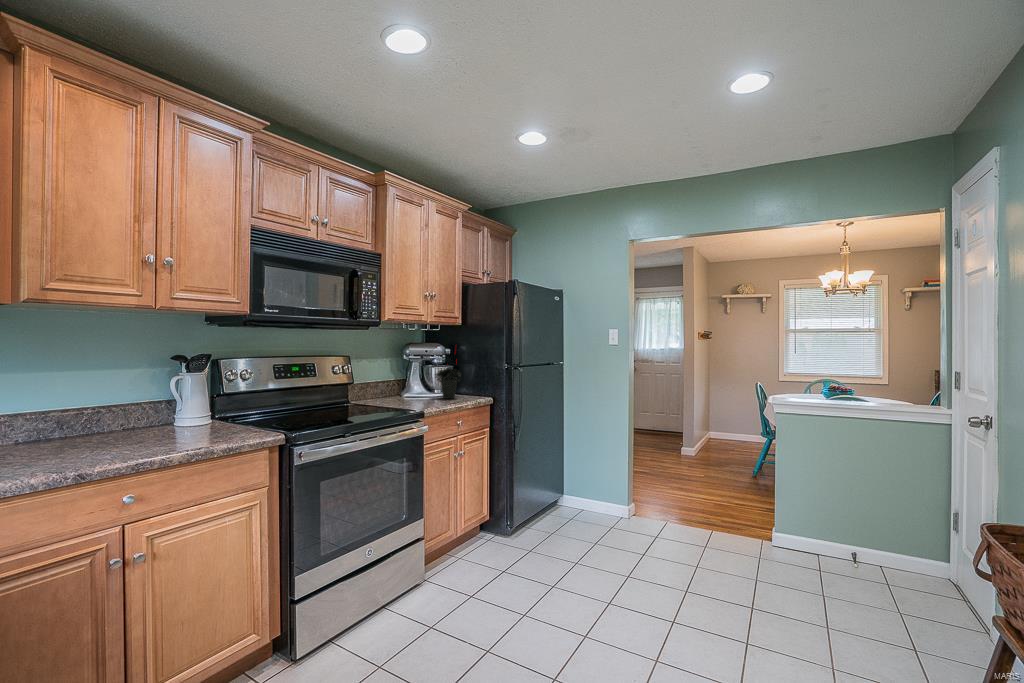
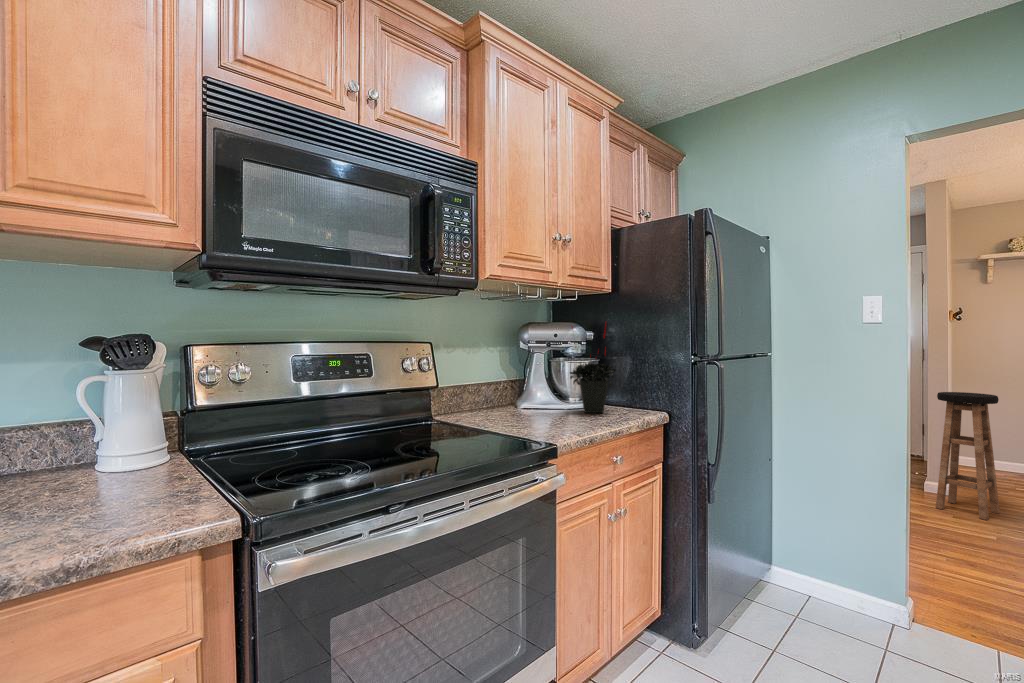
bar stool: none [679,387,712,468] -> present [936,392,1000,520]

